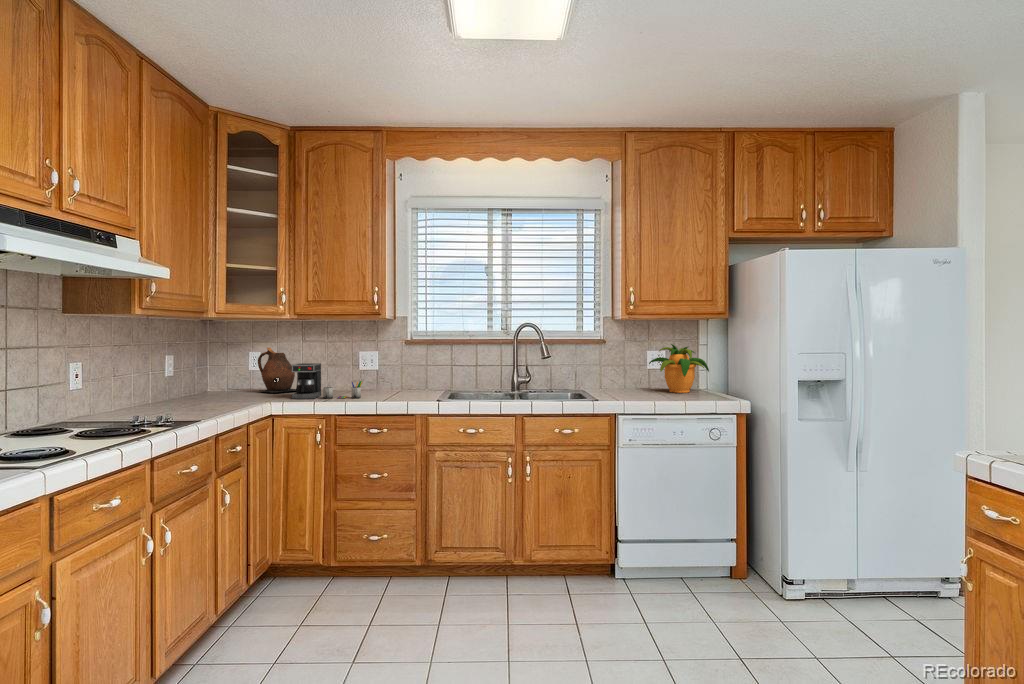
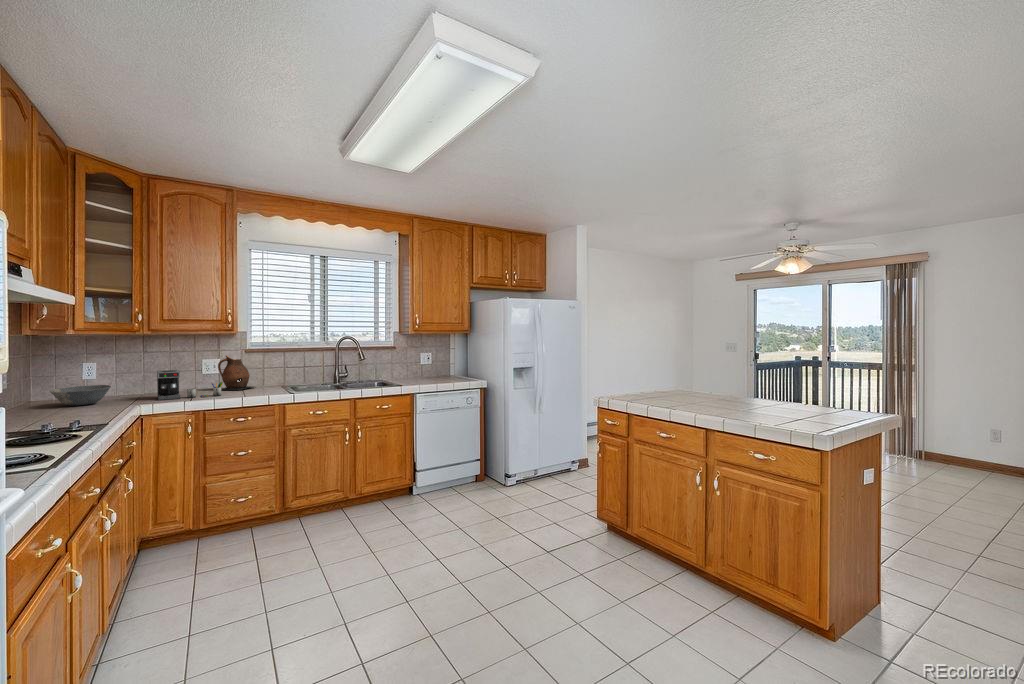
potted plant: present [649,344,709,393] -> none [420,348,457,378]
ceramic pitcher: present [258,347,296,393] -> present [218,356,254,390]
bowl: none [193,377,250,399] -> present [50,385,111,406]

